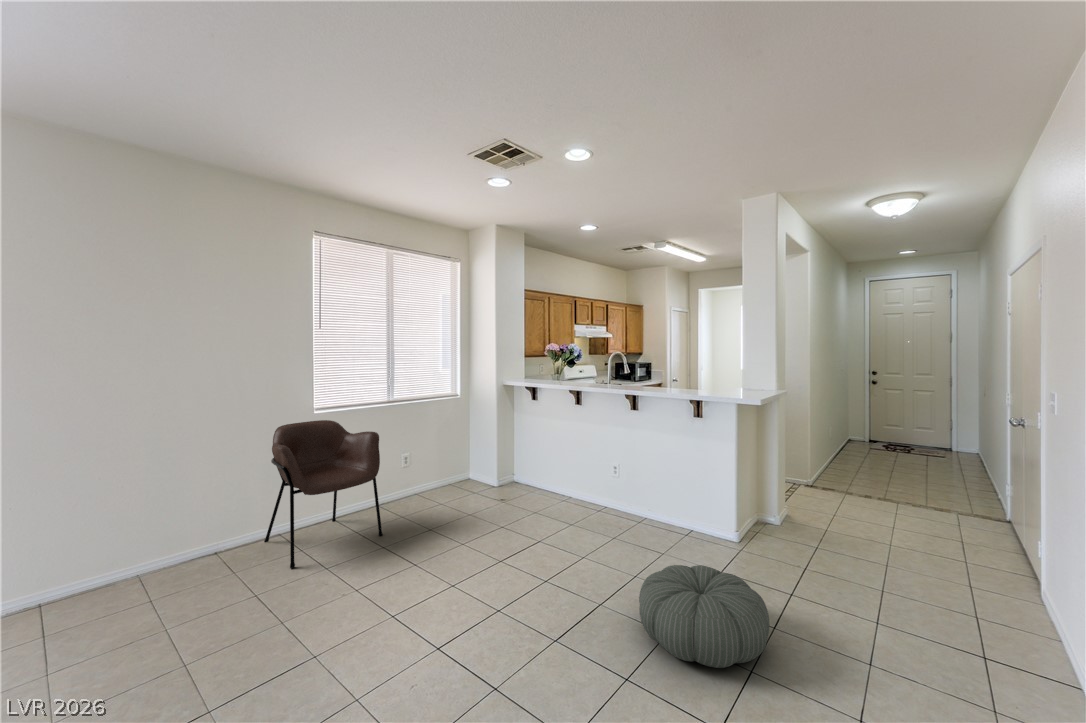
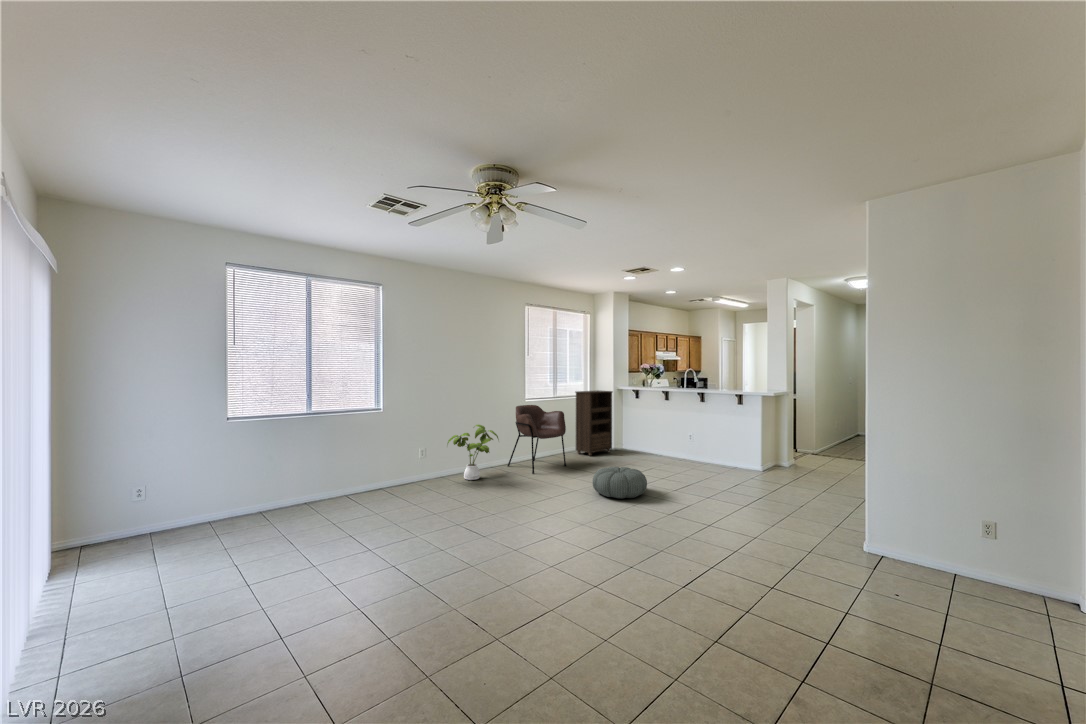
bookshelf: none [423,388,491,503] -> present [575,391,612,456]
house plant: none [55,479,203,602] -> present [447,425,499,480]
pouf: present [639,565,769,668] -> present [593,467,647,498]

